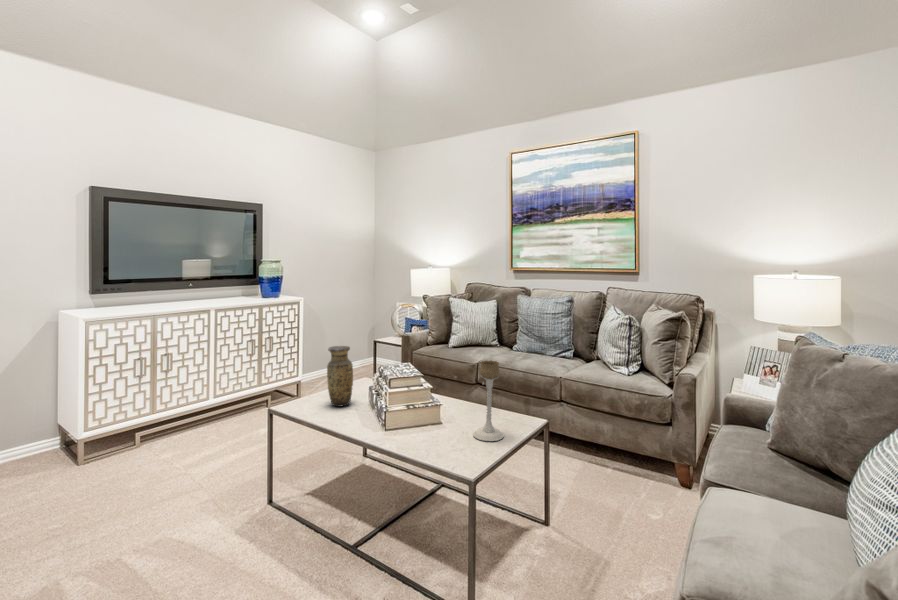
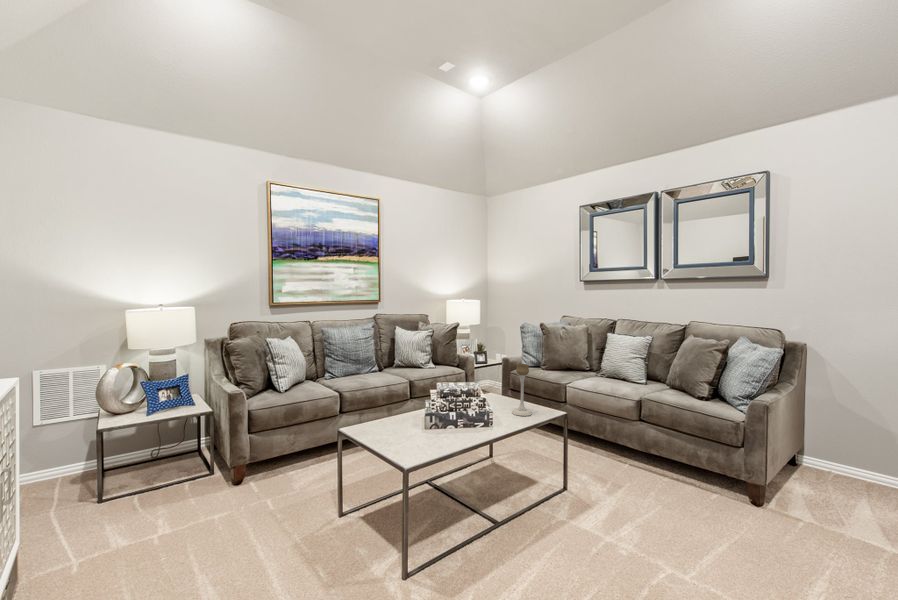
vase: present [327,346,353,407] -> none [416,384,440,444]

